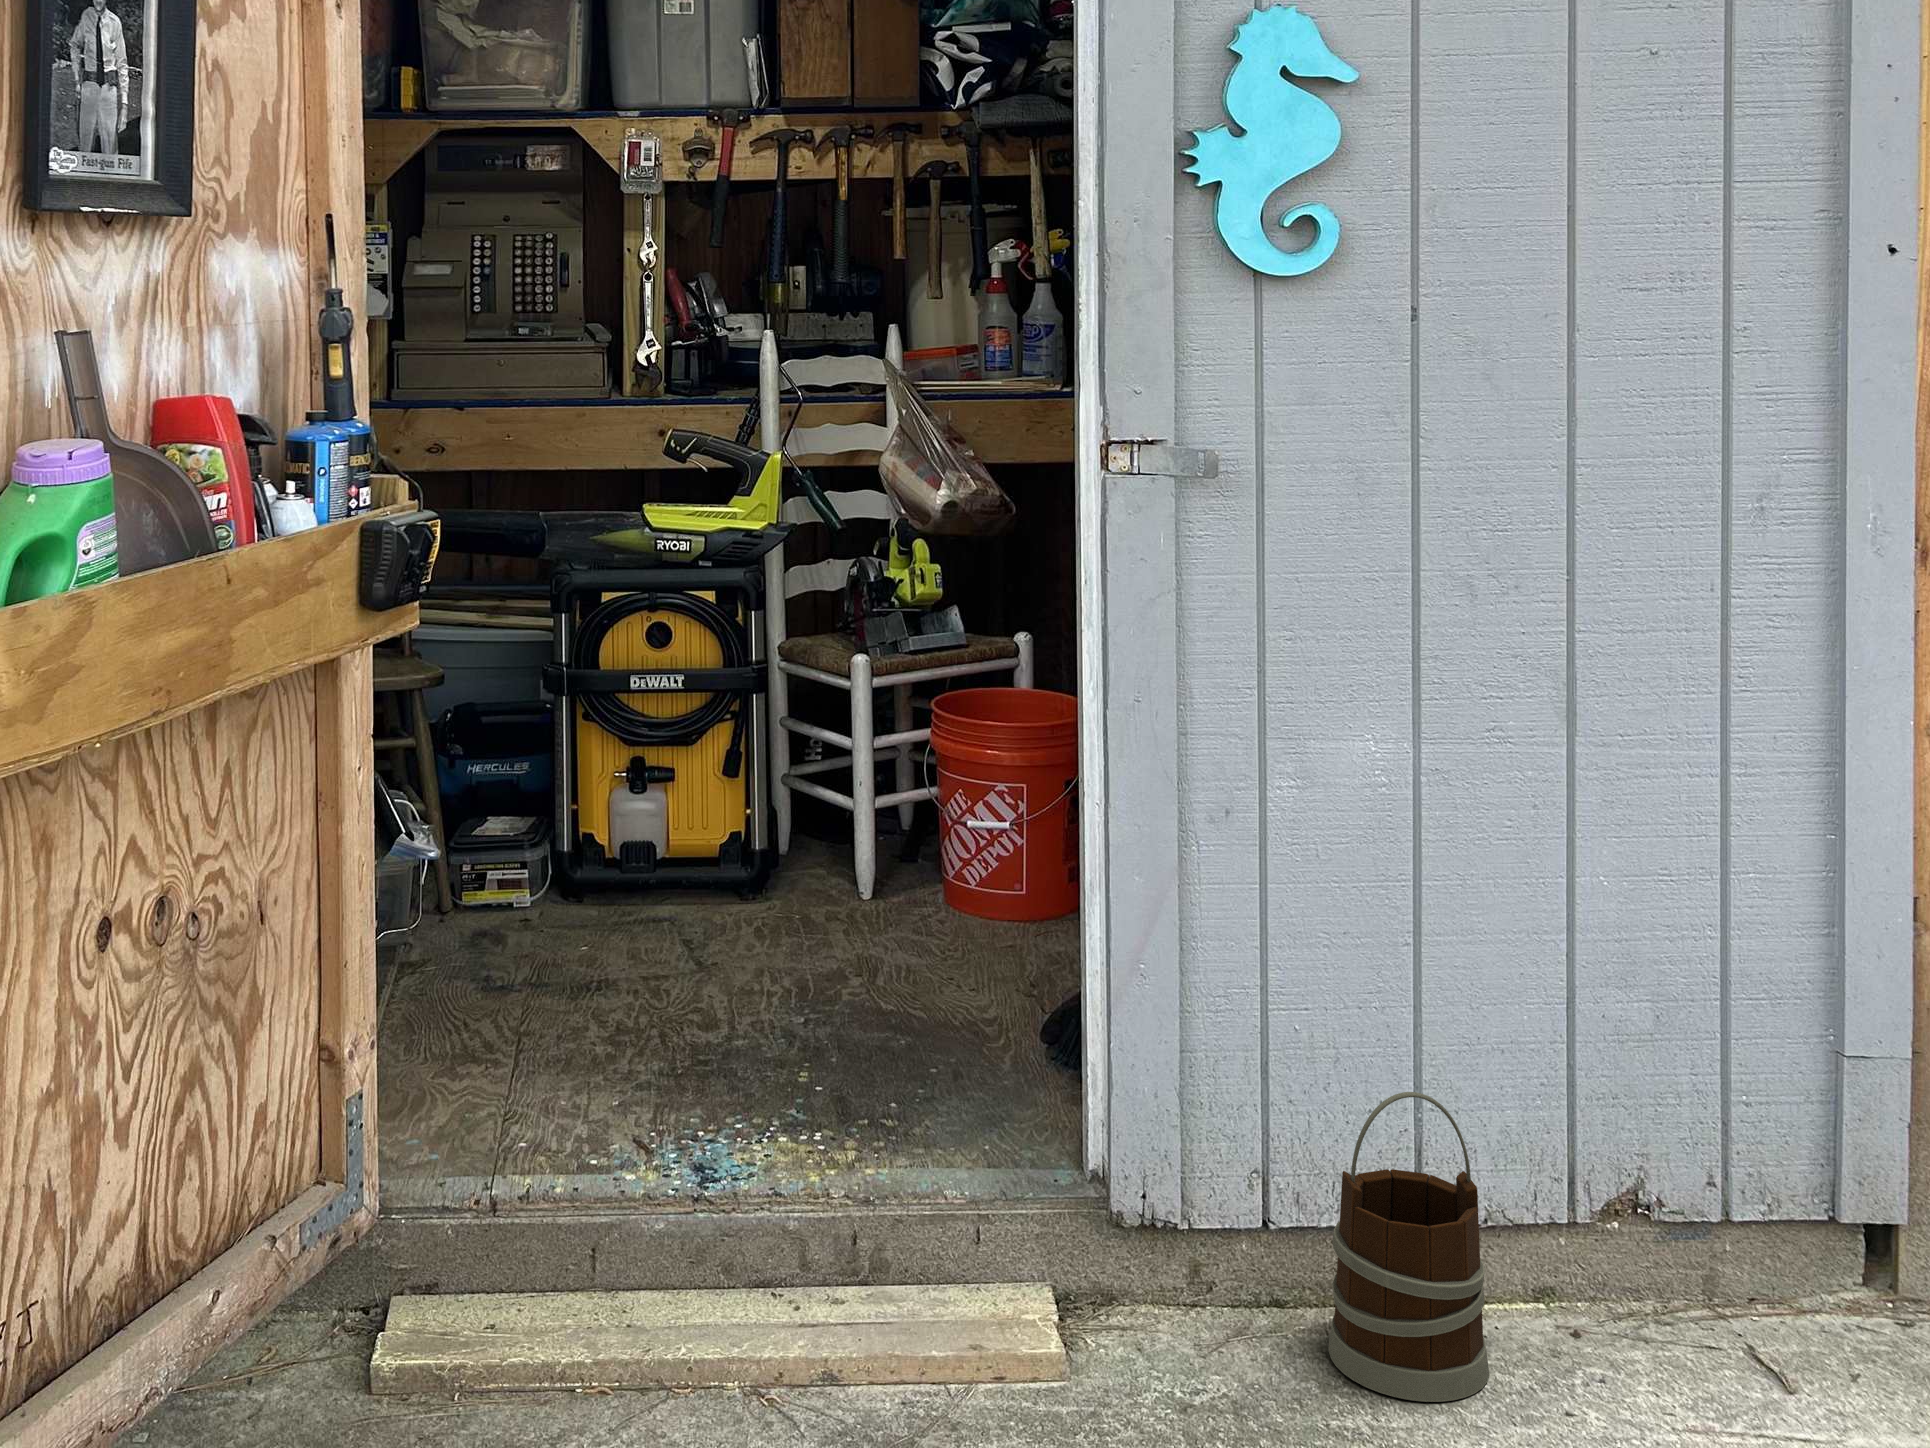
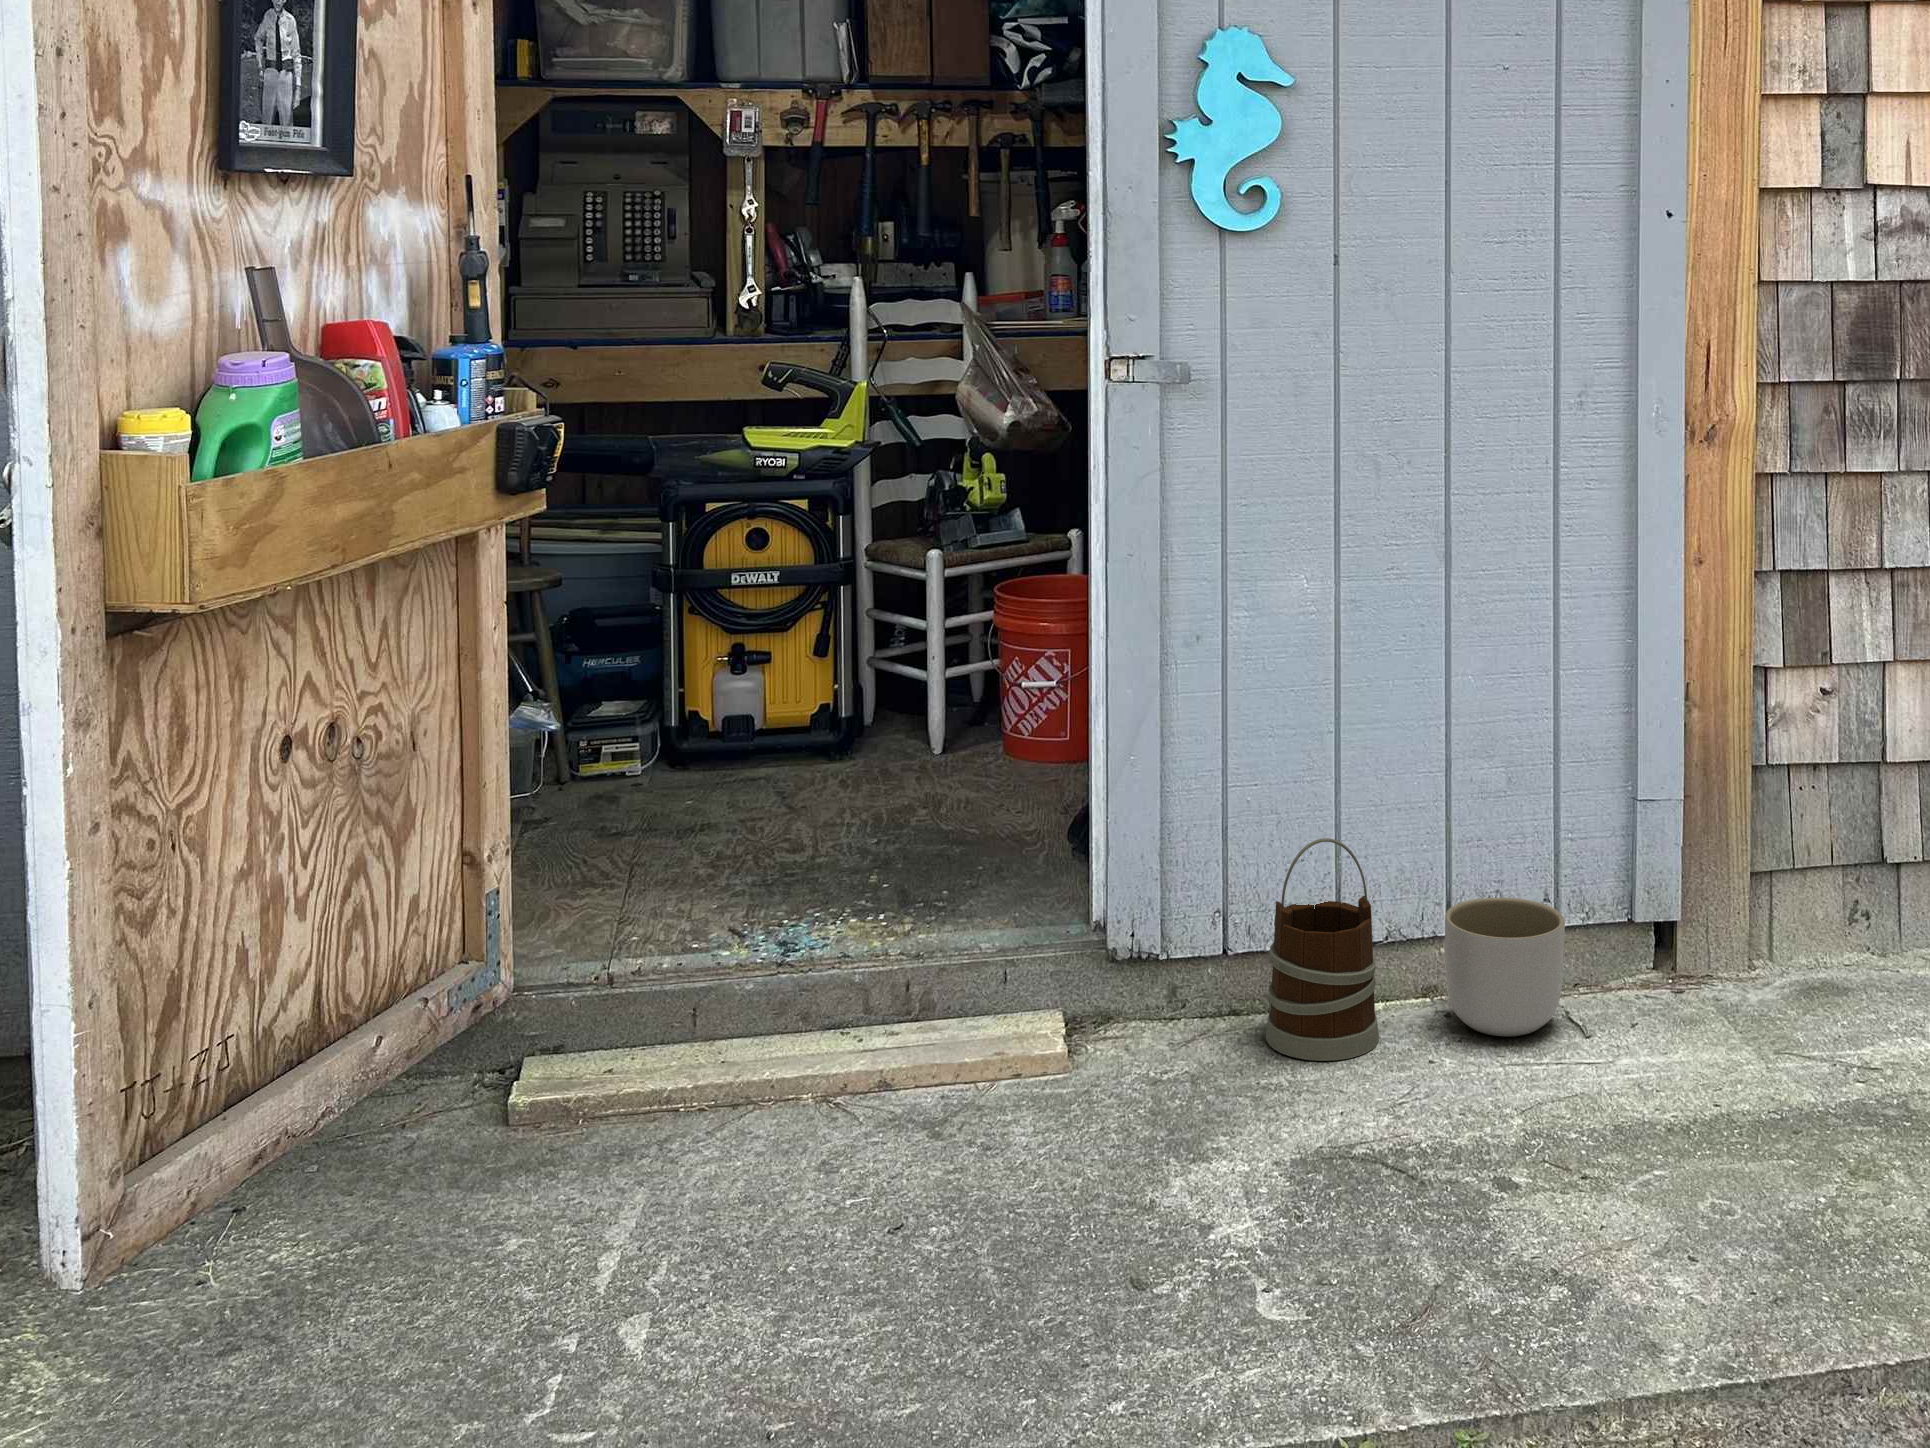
planter: none [1579,1181,1758,1387] -> present [1445,897,1565,1037]

